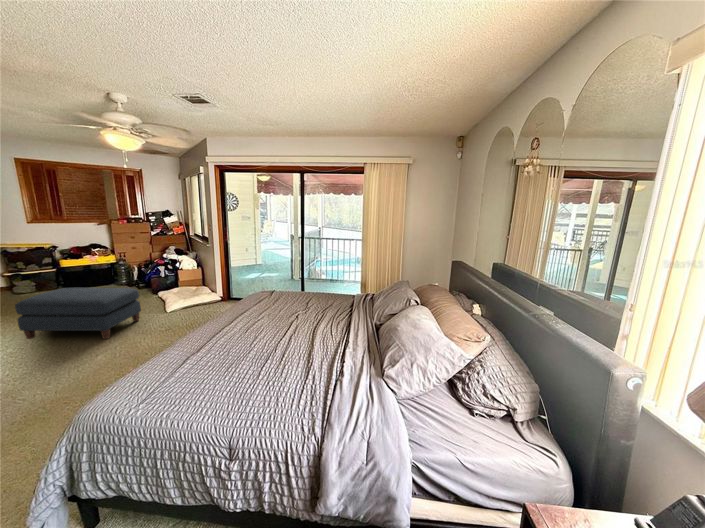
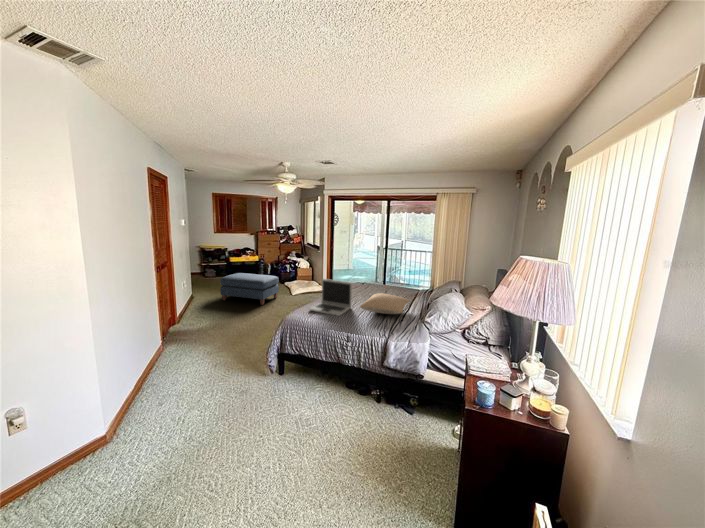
laptop: none [150,309,245,388] -> present [309,279,352,316]
pillow: none [259,325,346,369] -> present [360,293,409,314]

